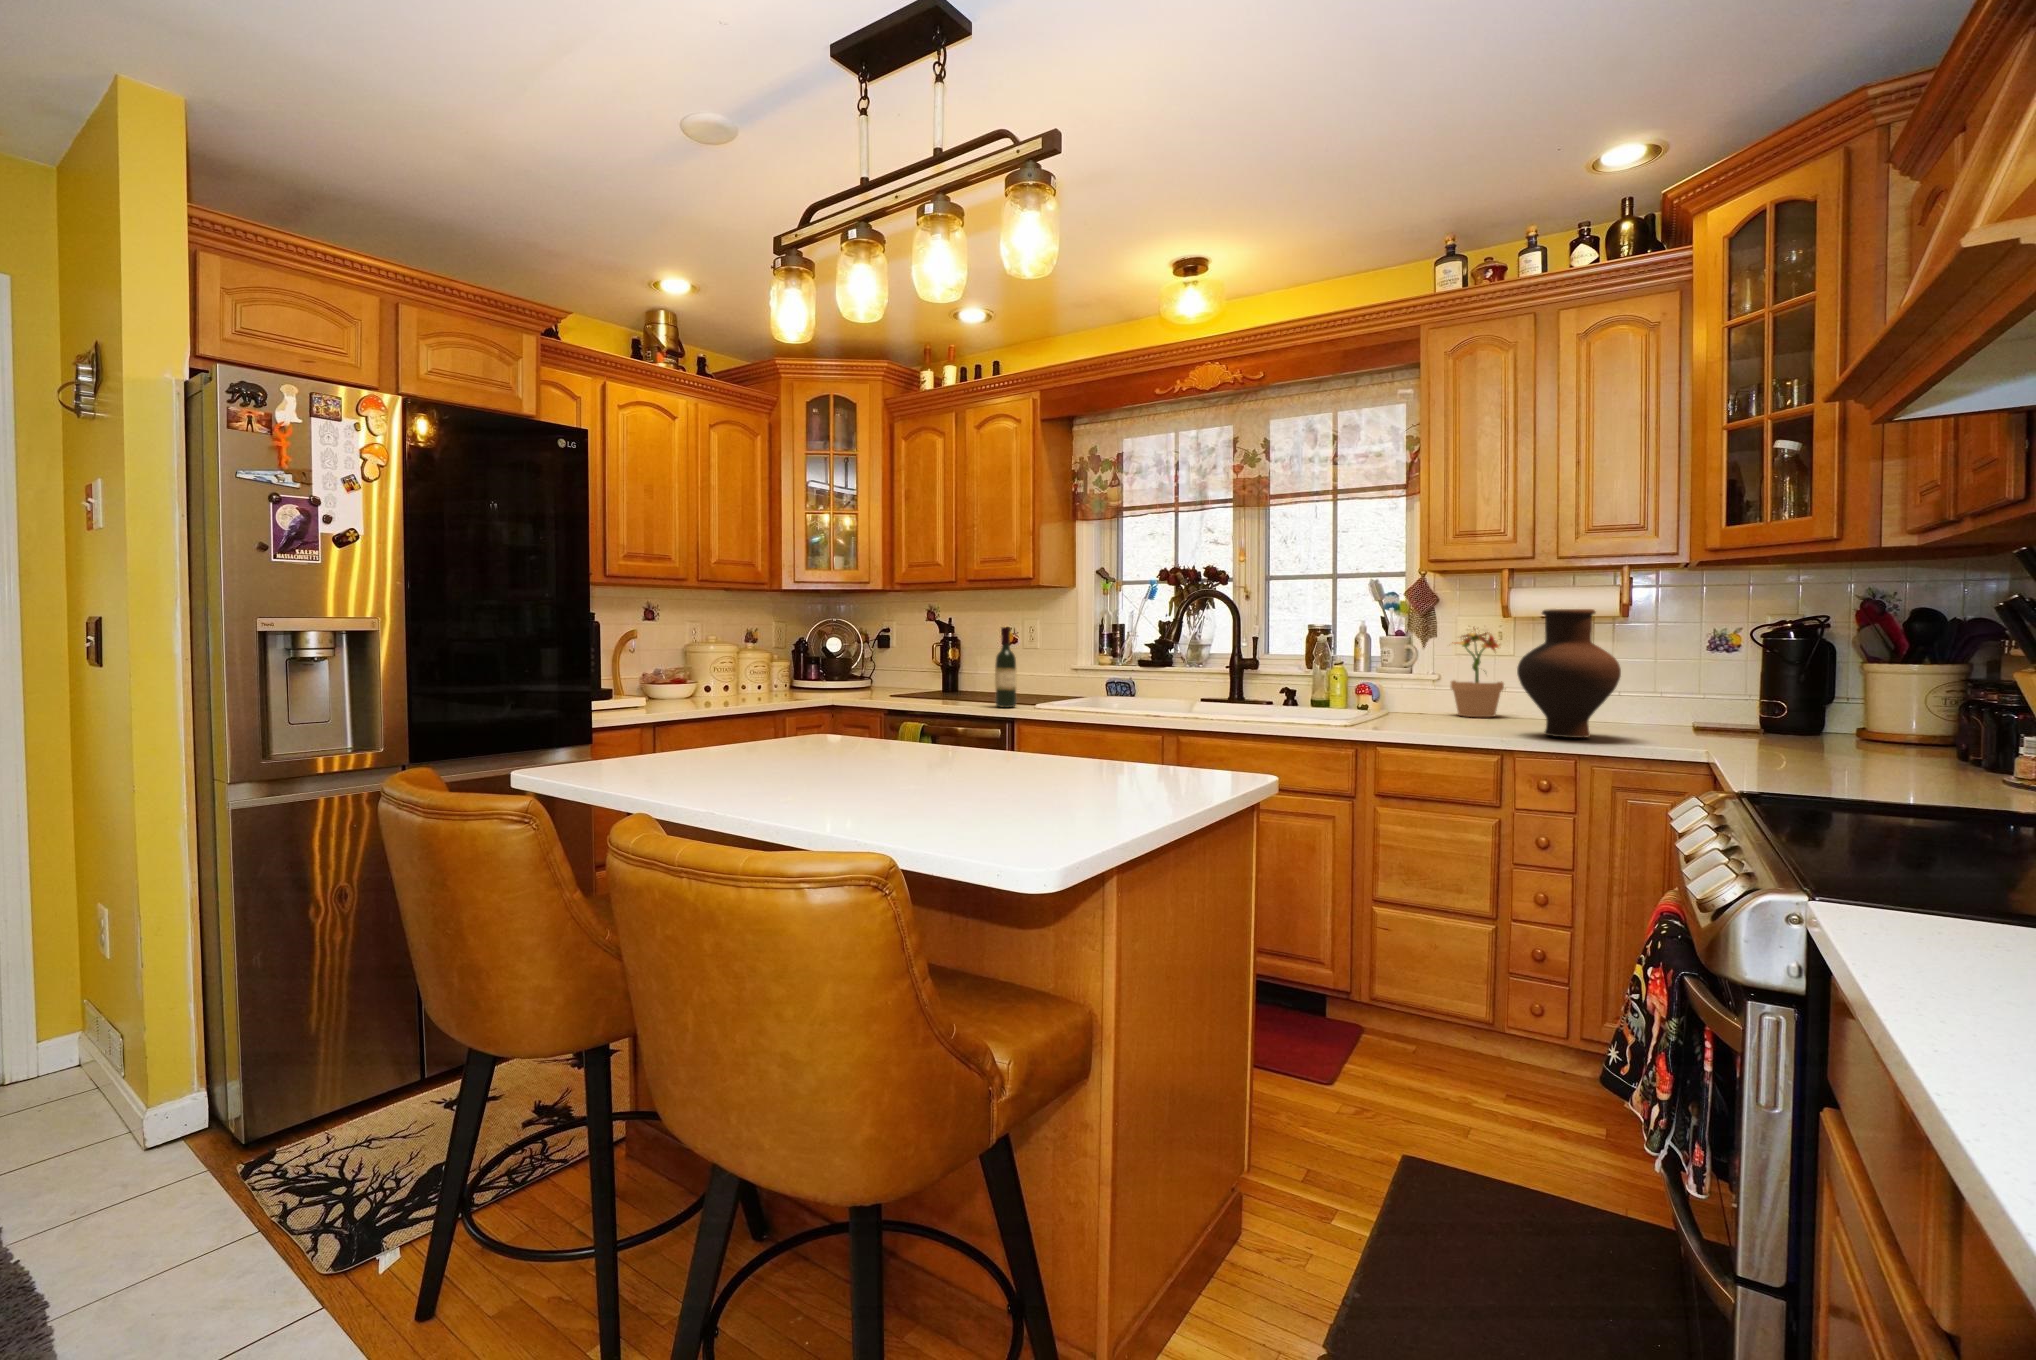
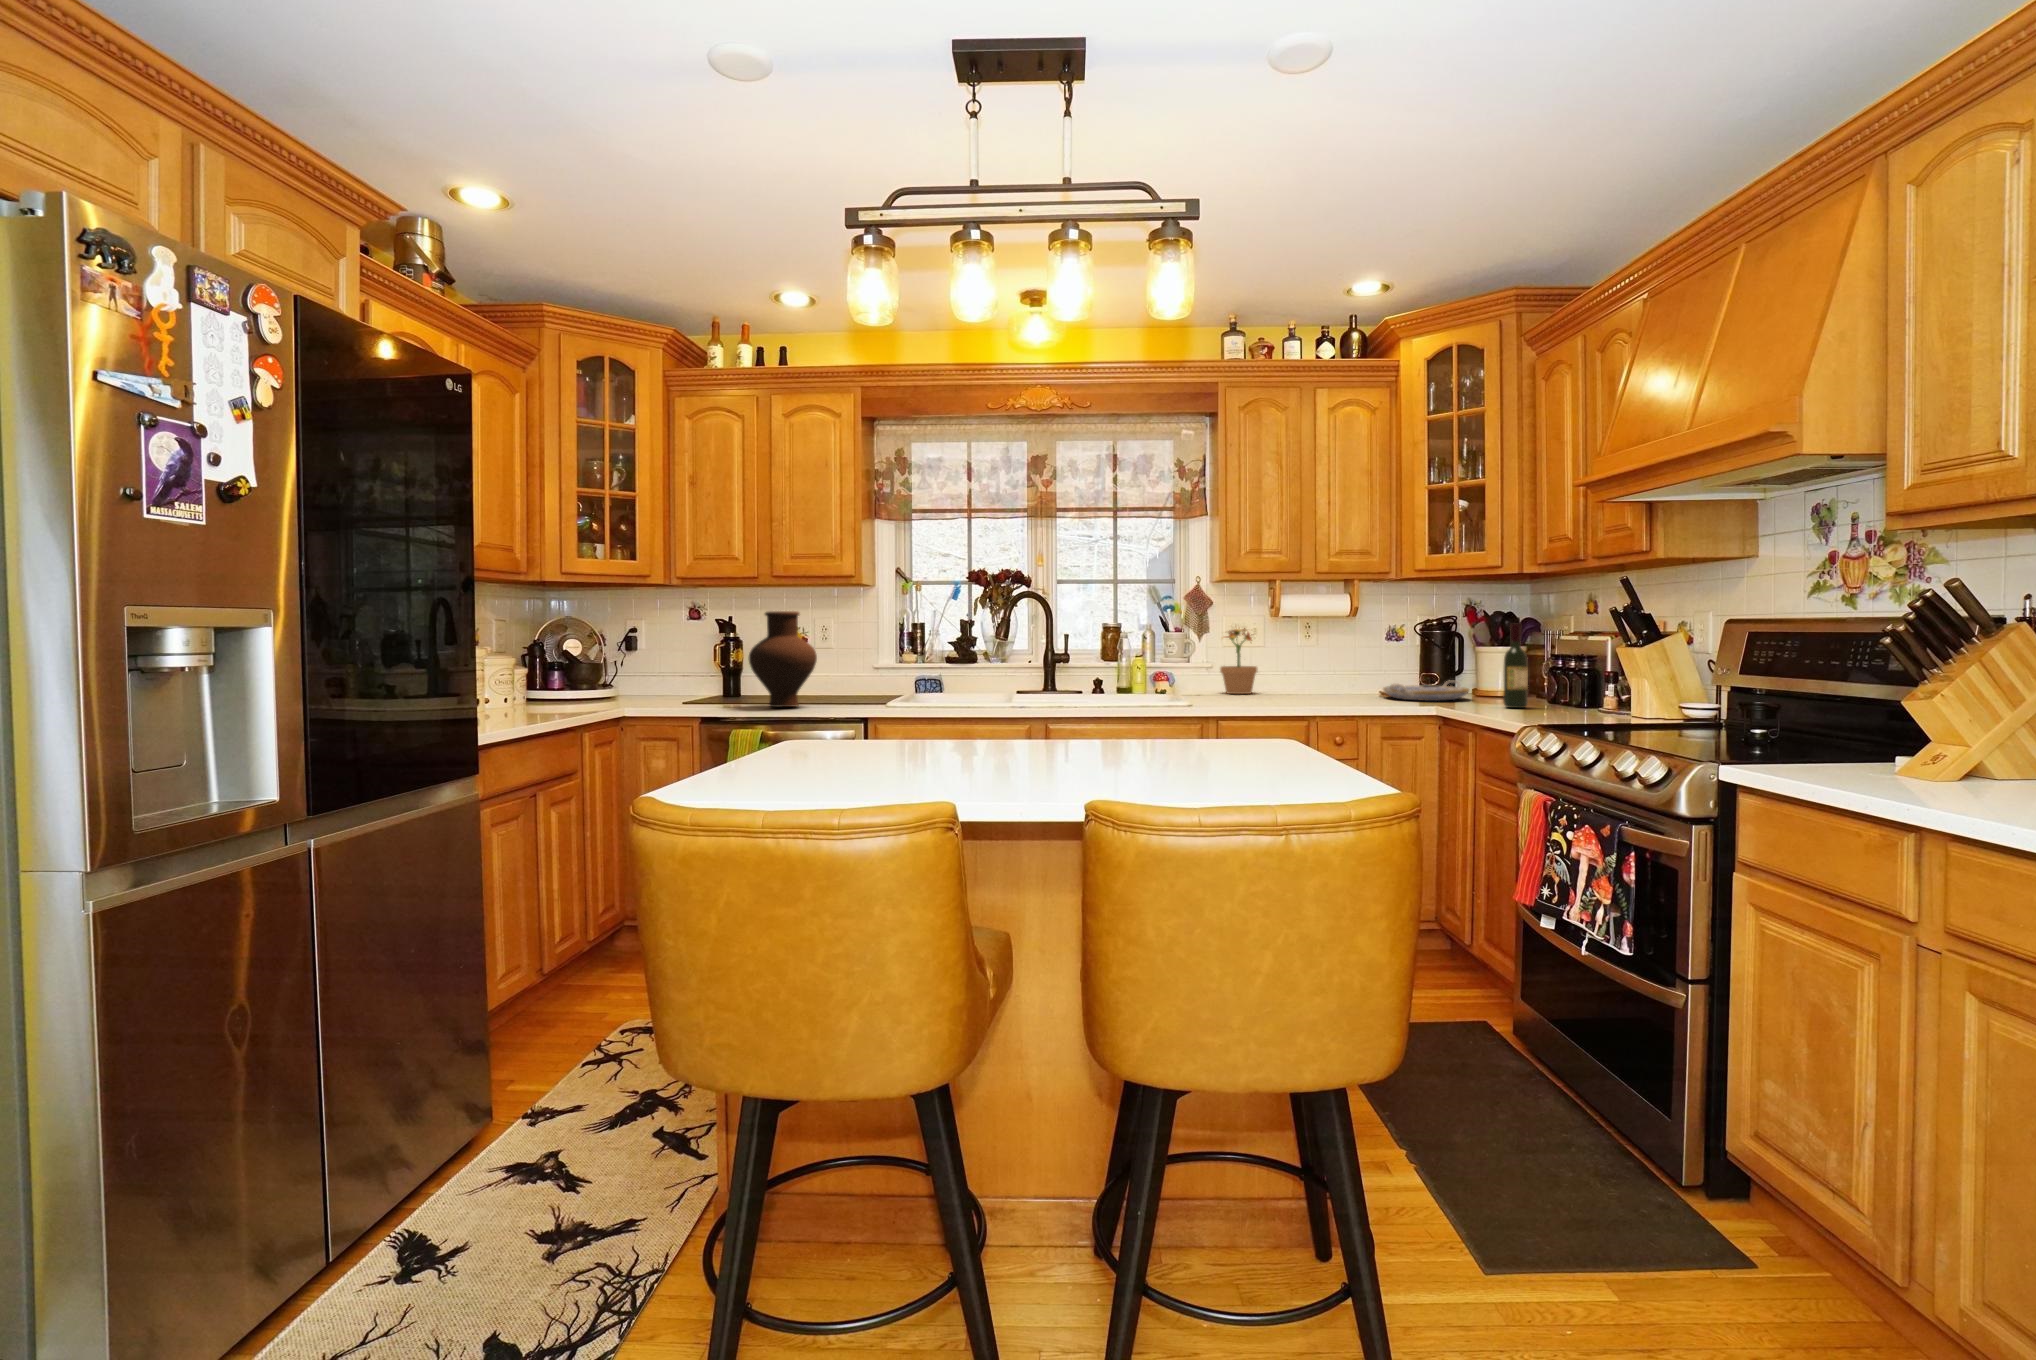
vase: present [1517,609,1621,738] -> present [749,611,817,707]
wine bottle: present [995,627,1017,708] -> present [1503,624,1528,708]
serving tray: none [1675,714,1834,745] -> present [1383,680,1469,701]

